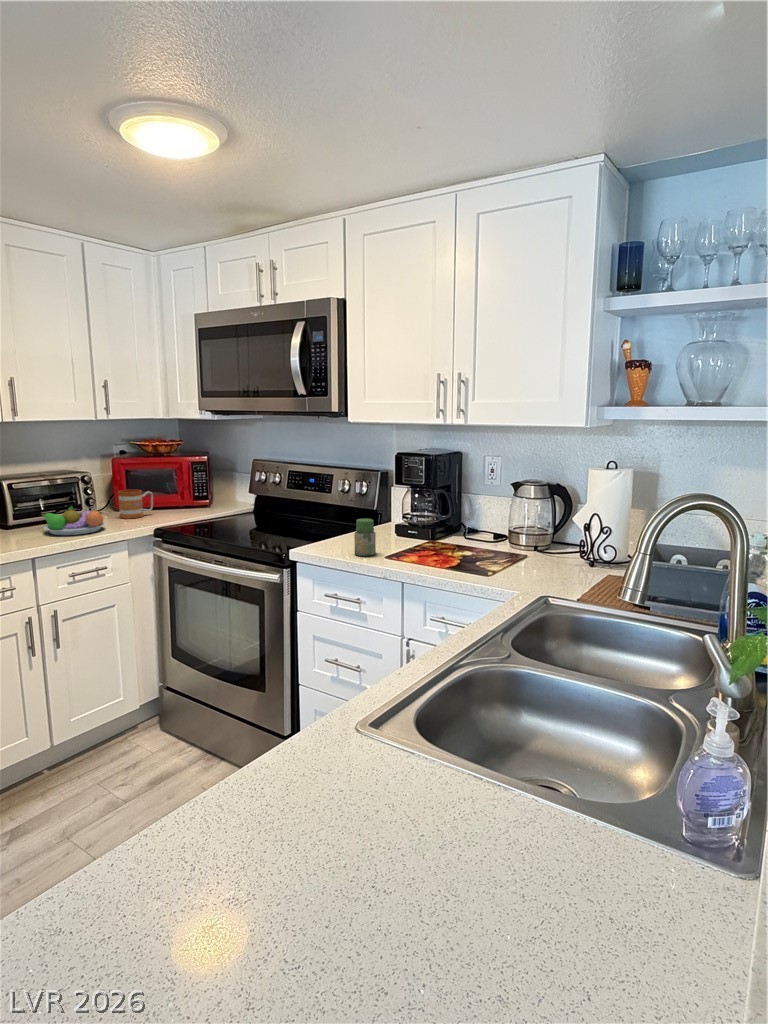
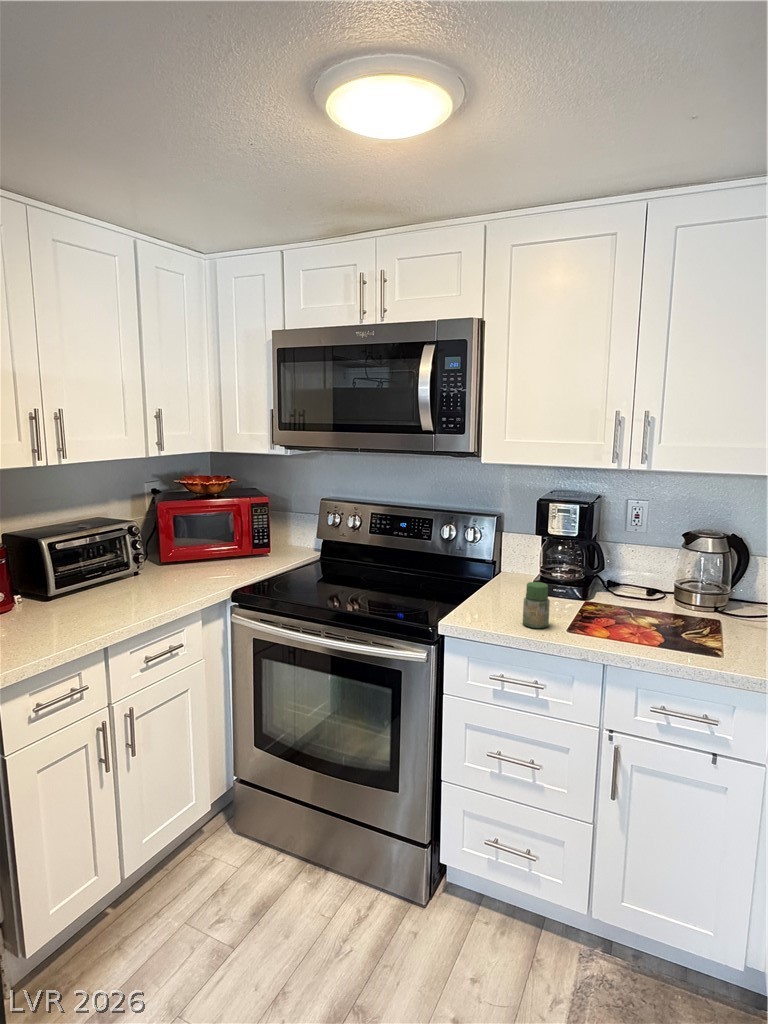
mug: present [118,490,153,519] -> none [171,539,211,576]
fruit bowl: present [42,506,105,535] -> none [92,566,174,606]

